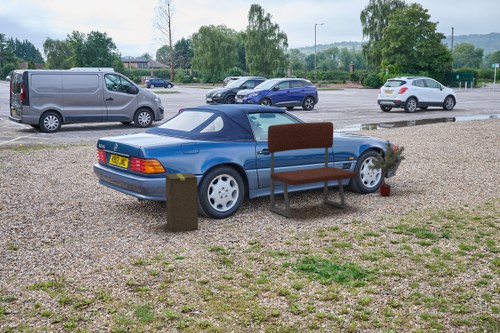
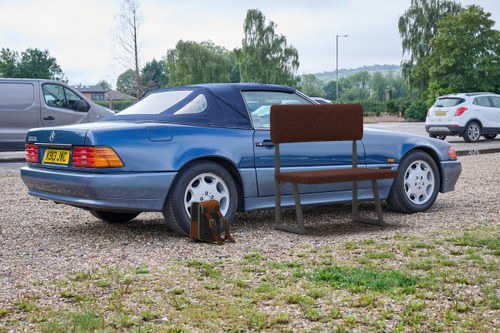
potted tree: present [368,140,405,196] -> none [413,133,467,214]
cardboard box: present [166,173,198,232] -> none [123,167,170,250]
backpack: none [211,194,243,228] -> present [190,199,236,245]

